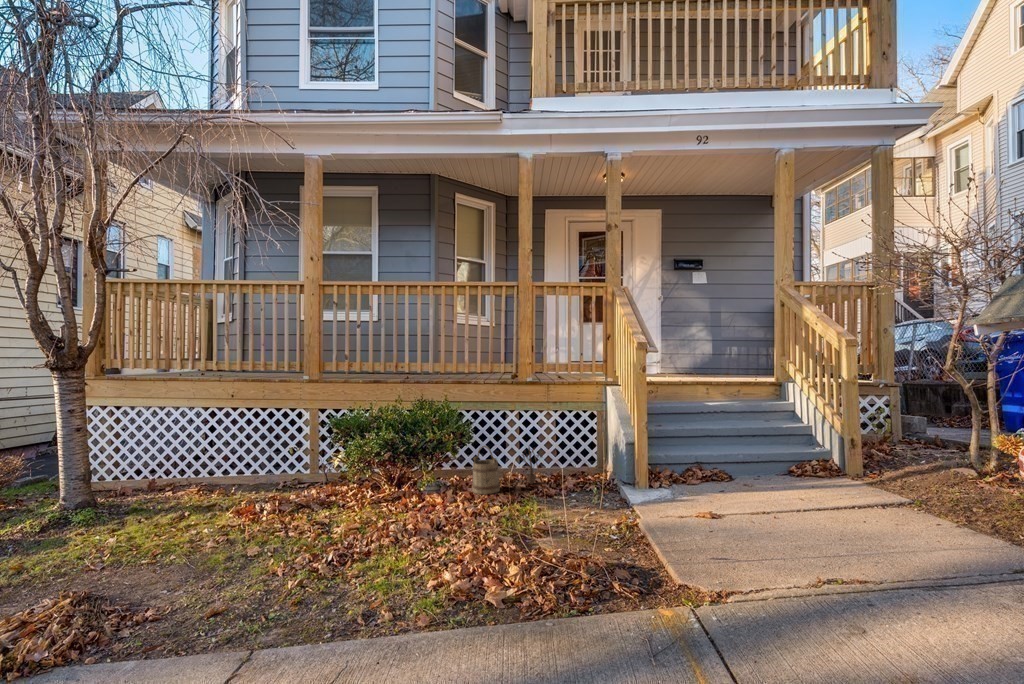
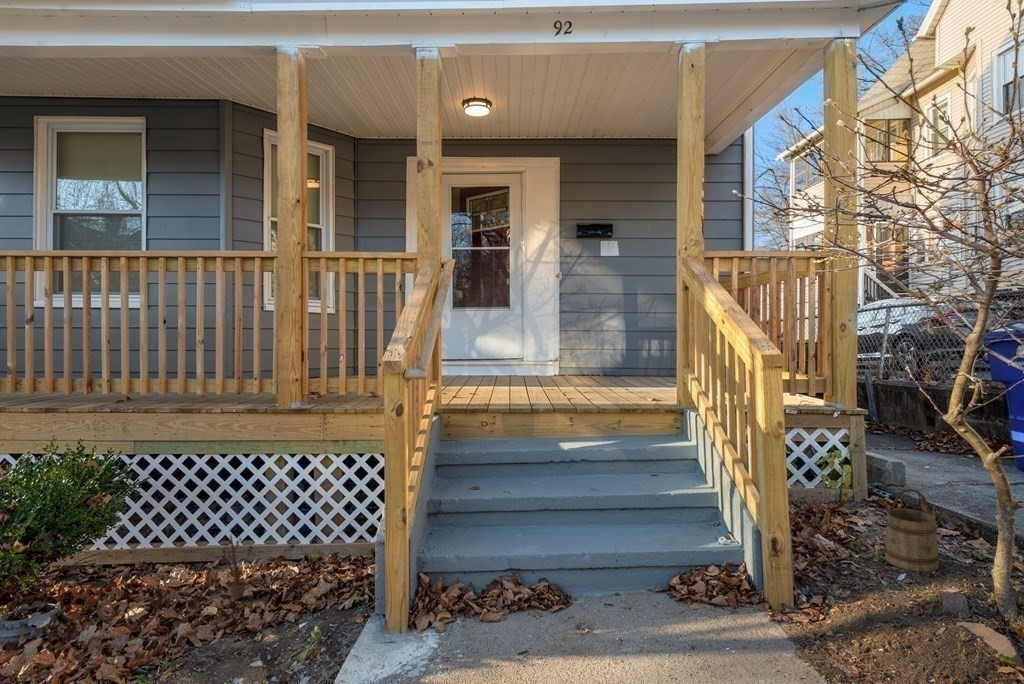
bucket: present [472,446,500,494] -> present [883,489,940,572]

